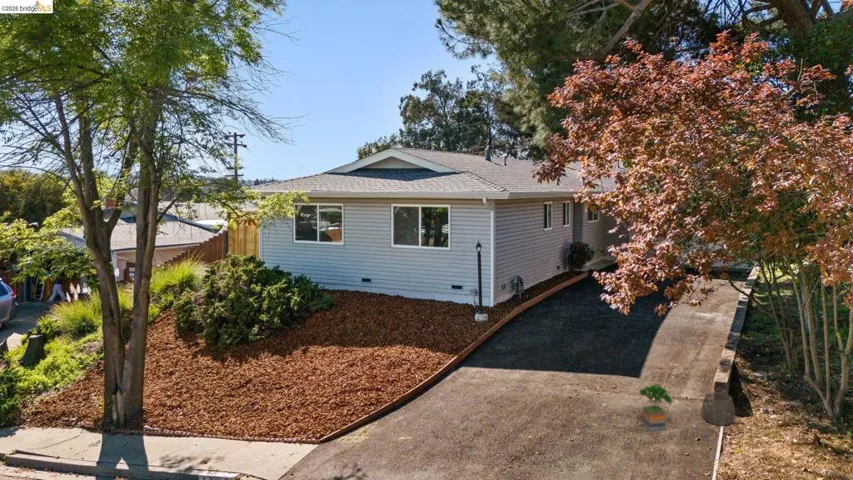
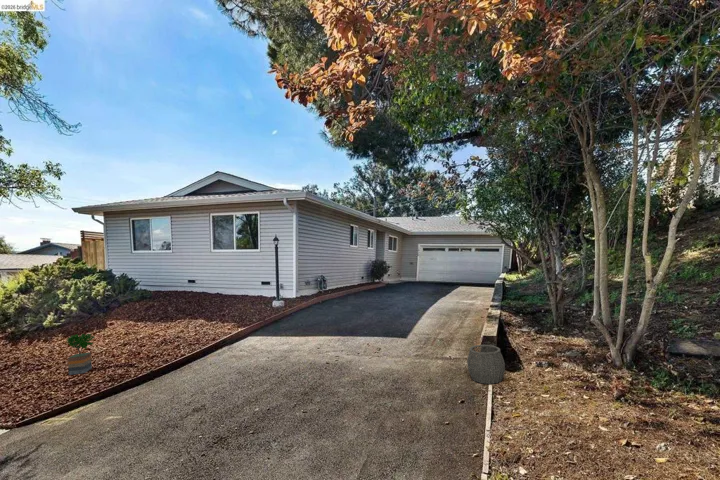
potted tree: present [640,385,672,431] -> present [67,334,95,375]

